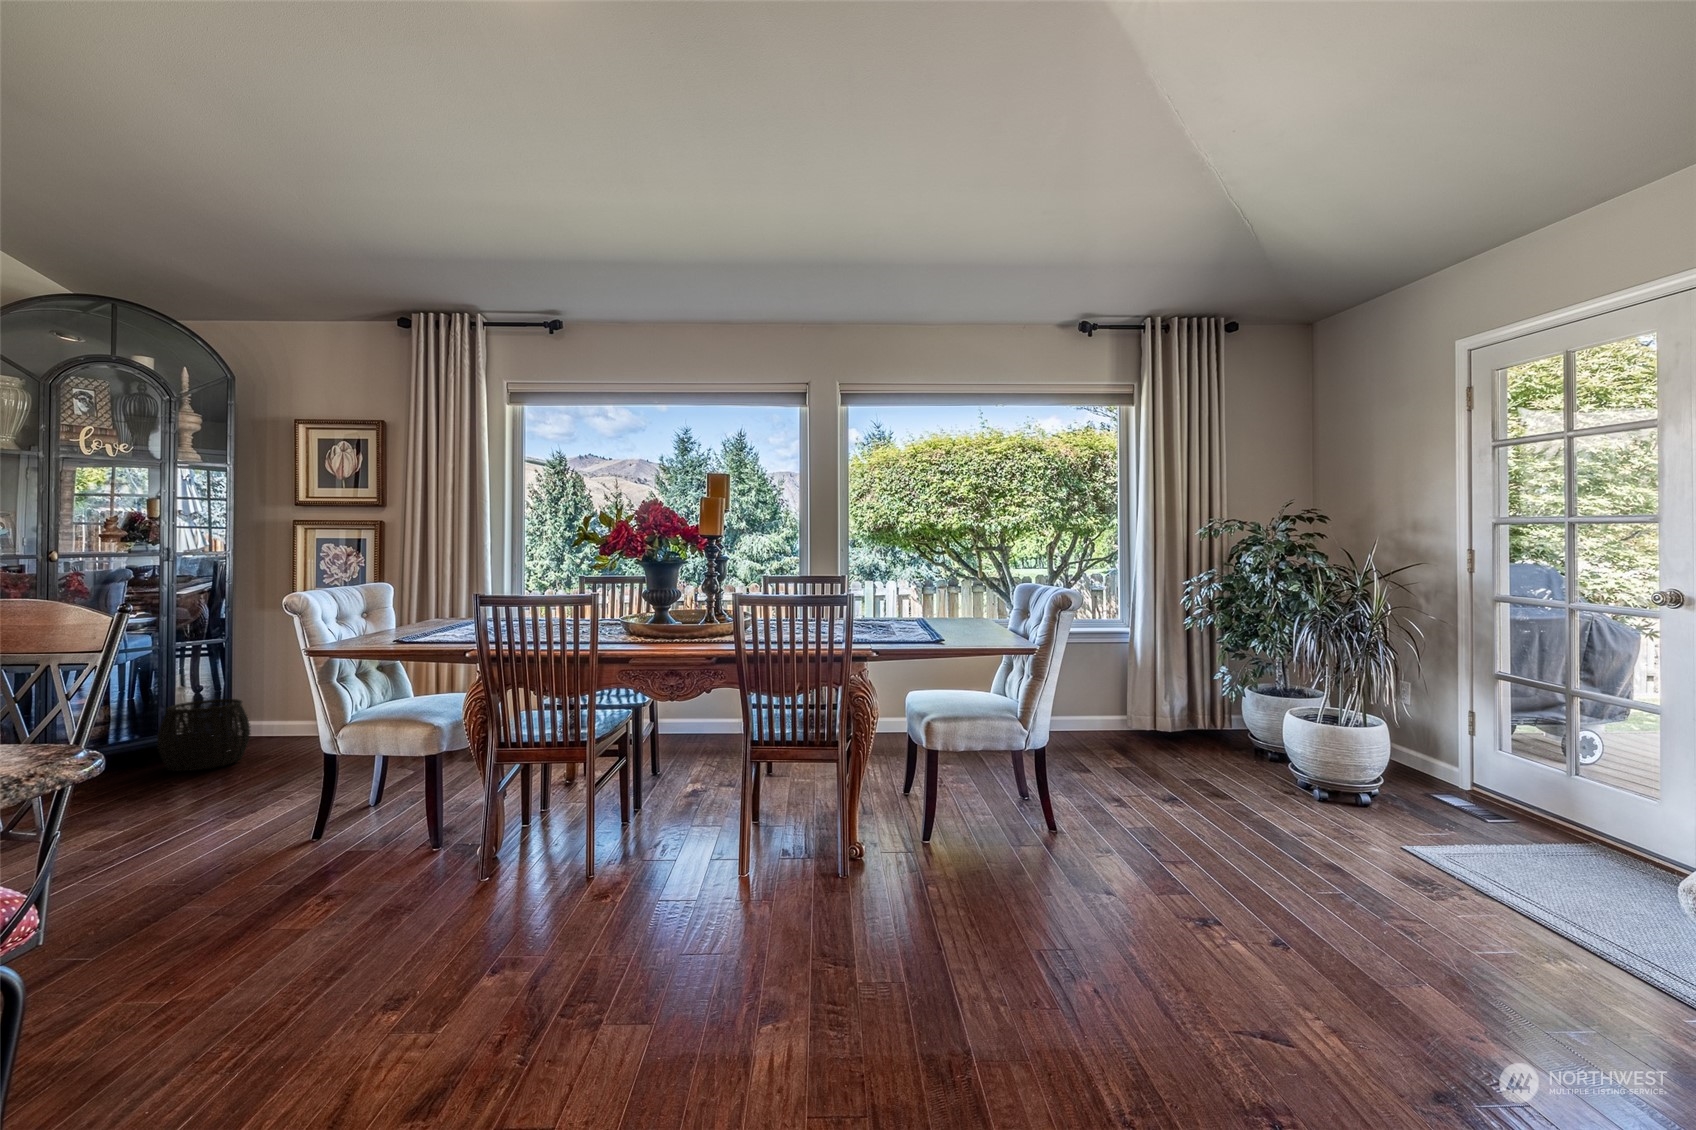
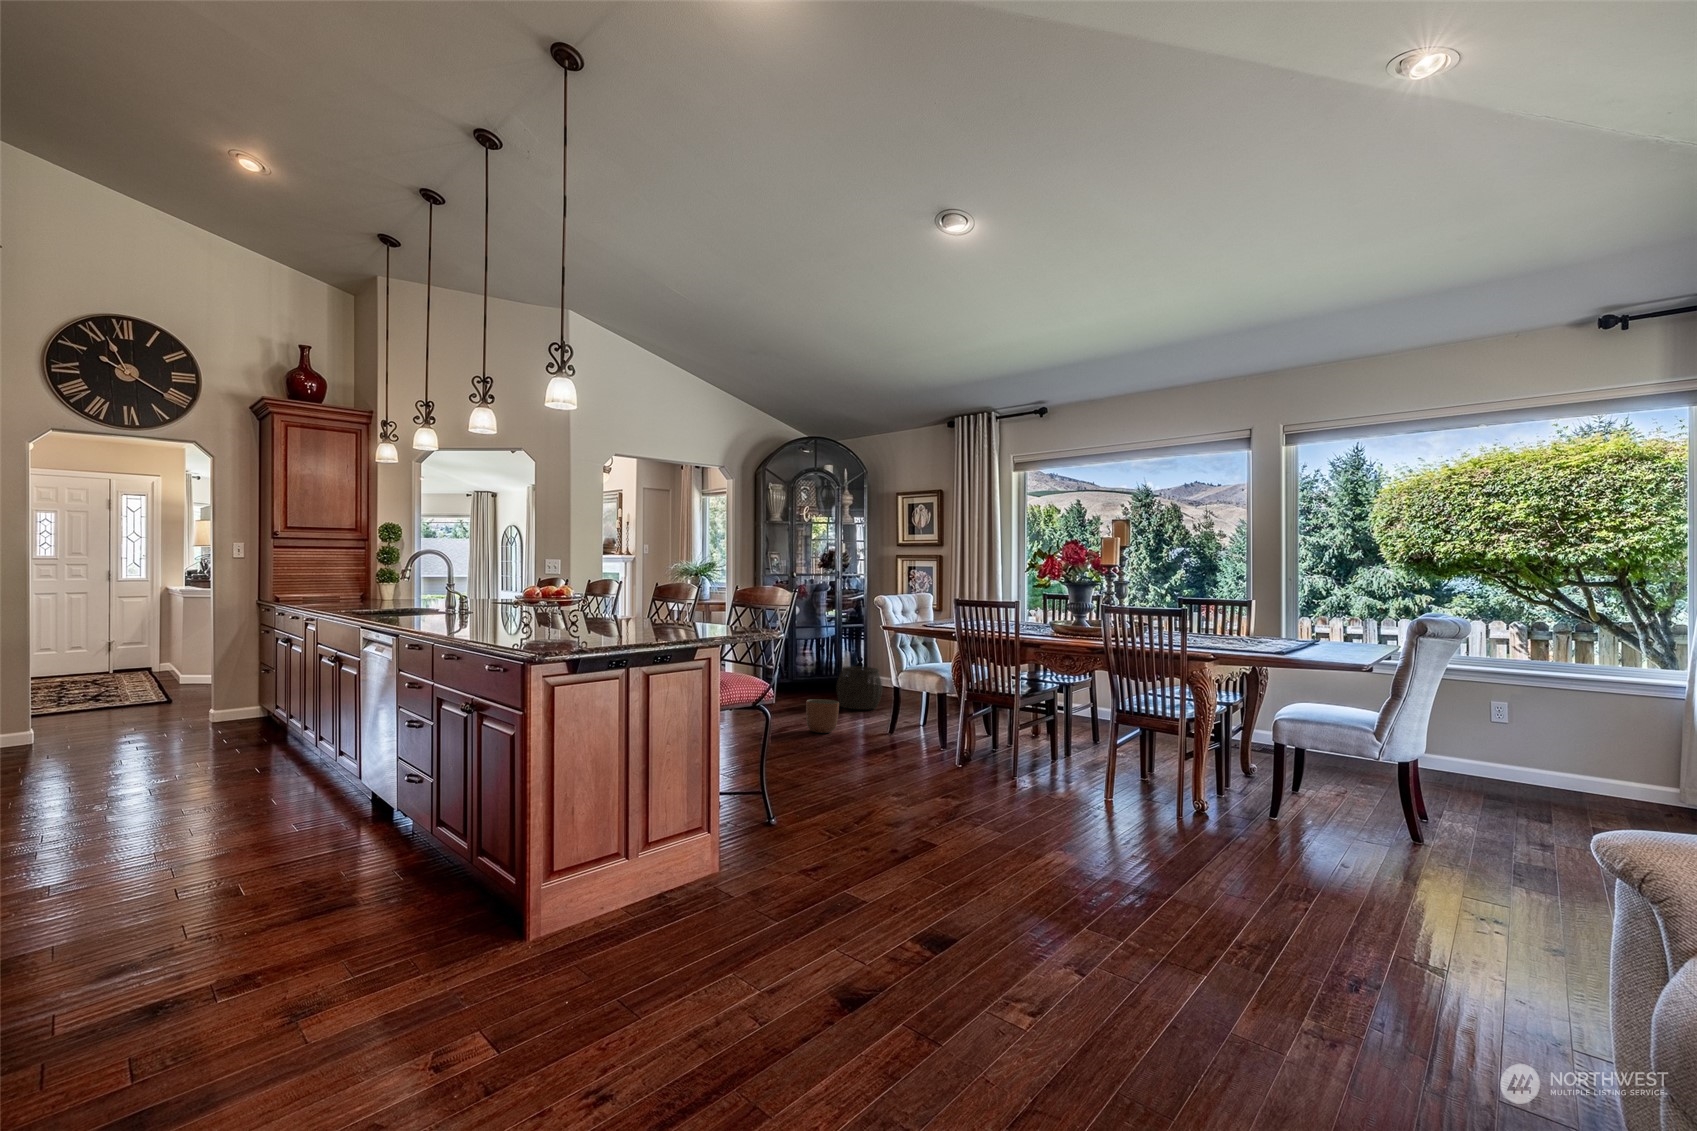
planter: none [125,779,202,844] -> present [806,699,839,733]

